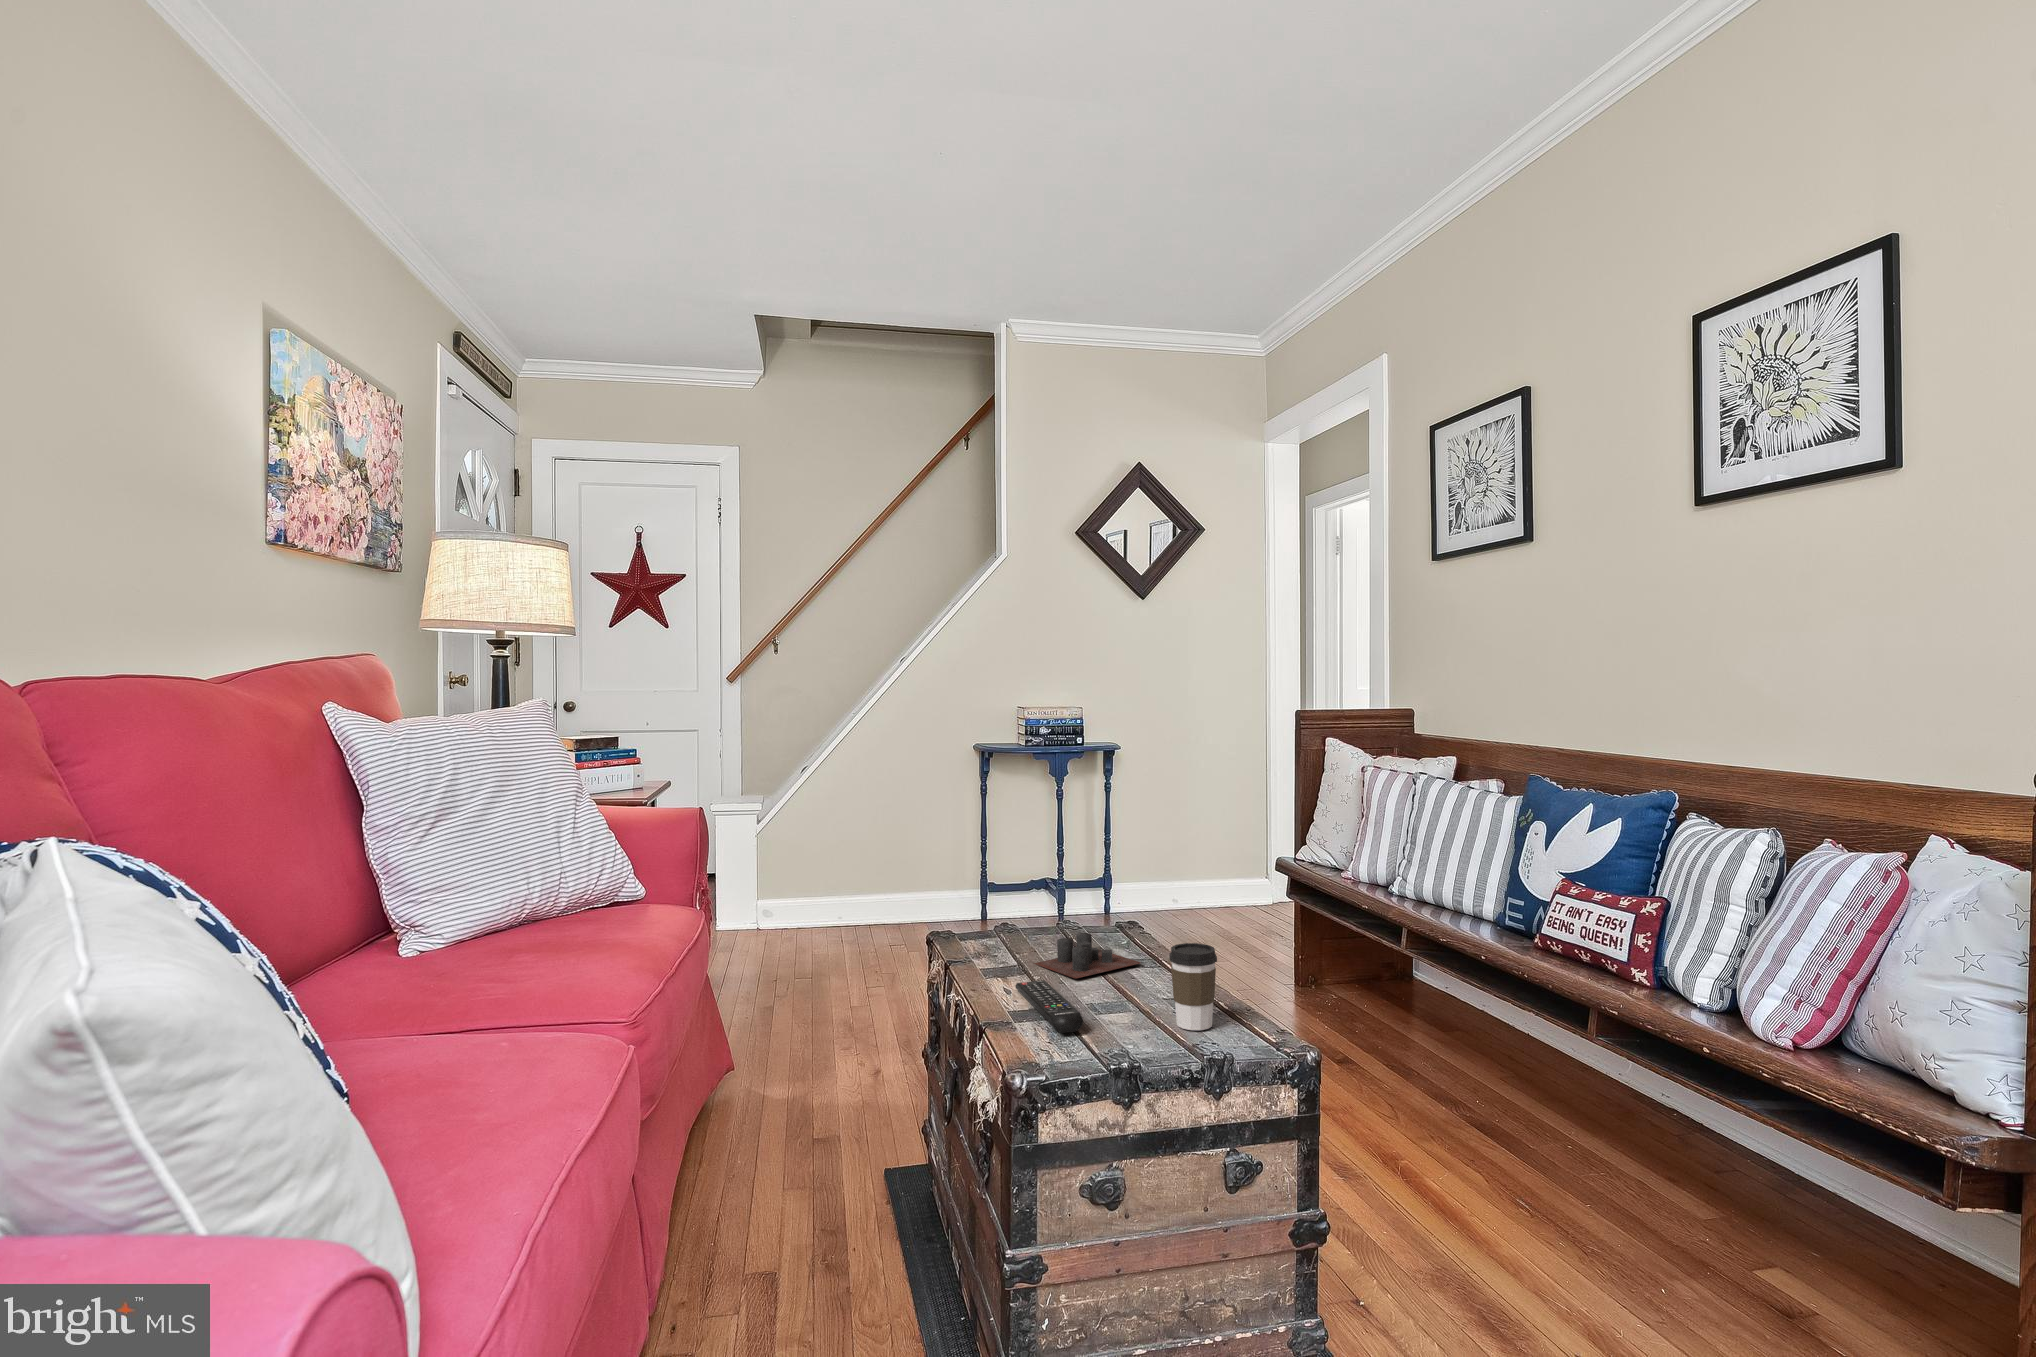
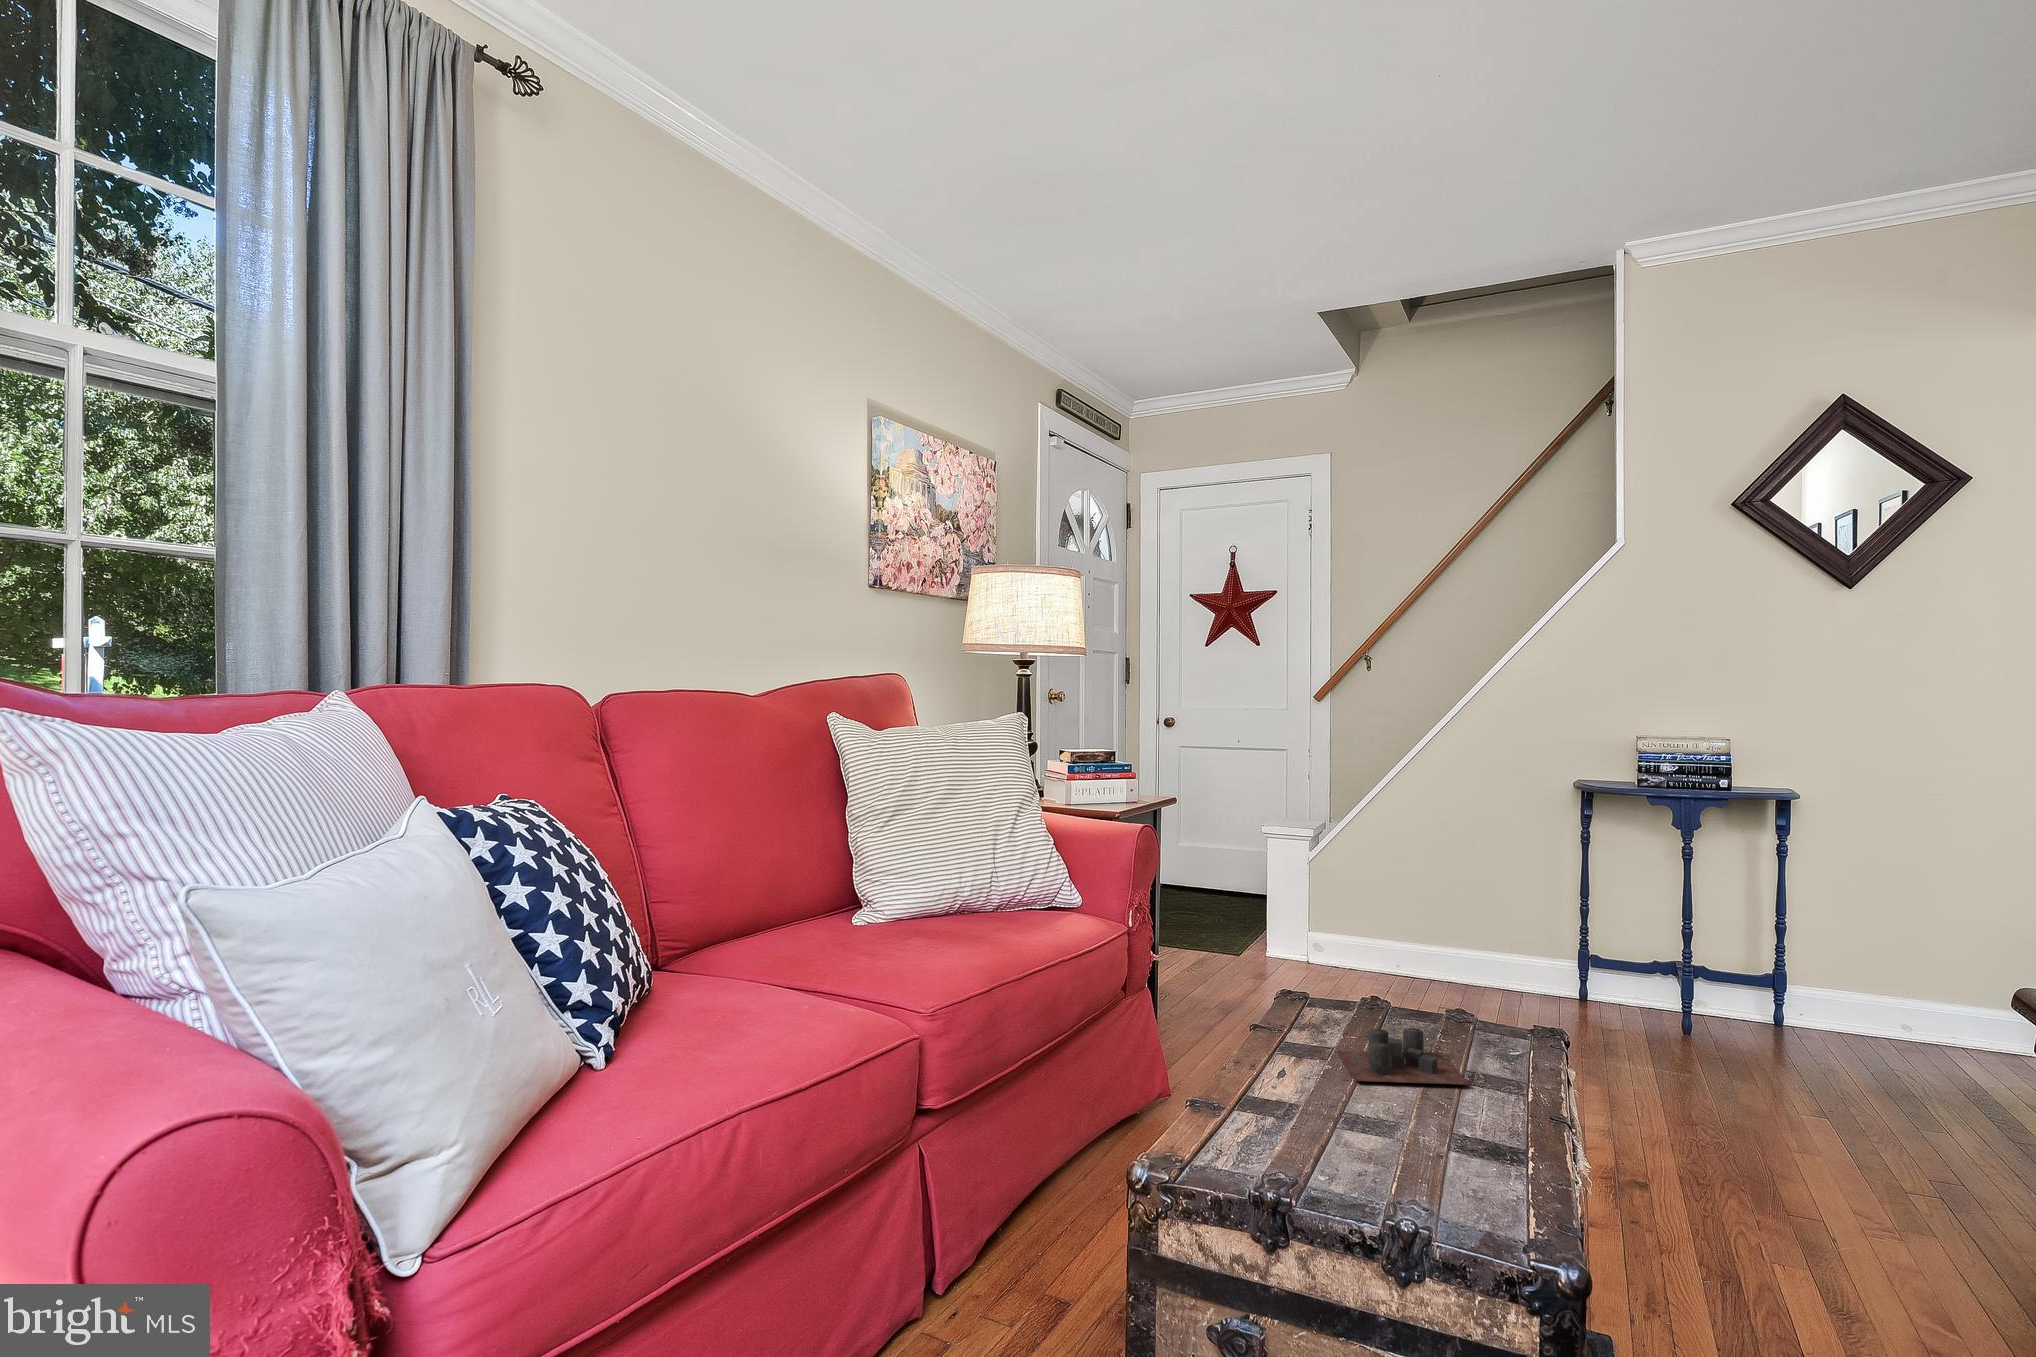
coffee cup: present [1169,943,1217,1030] -> none [1397,1067,1465,1191]
remote control: present [1015,980,1083,1033] -> none [1238,1067,1304,1140]

